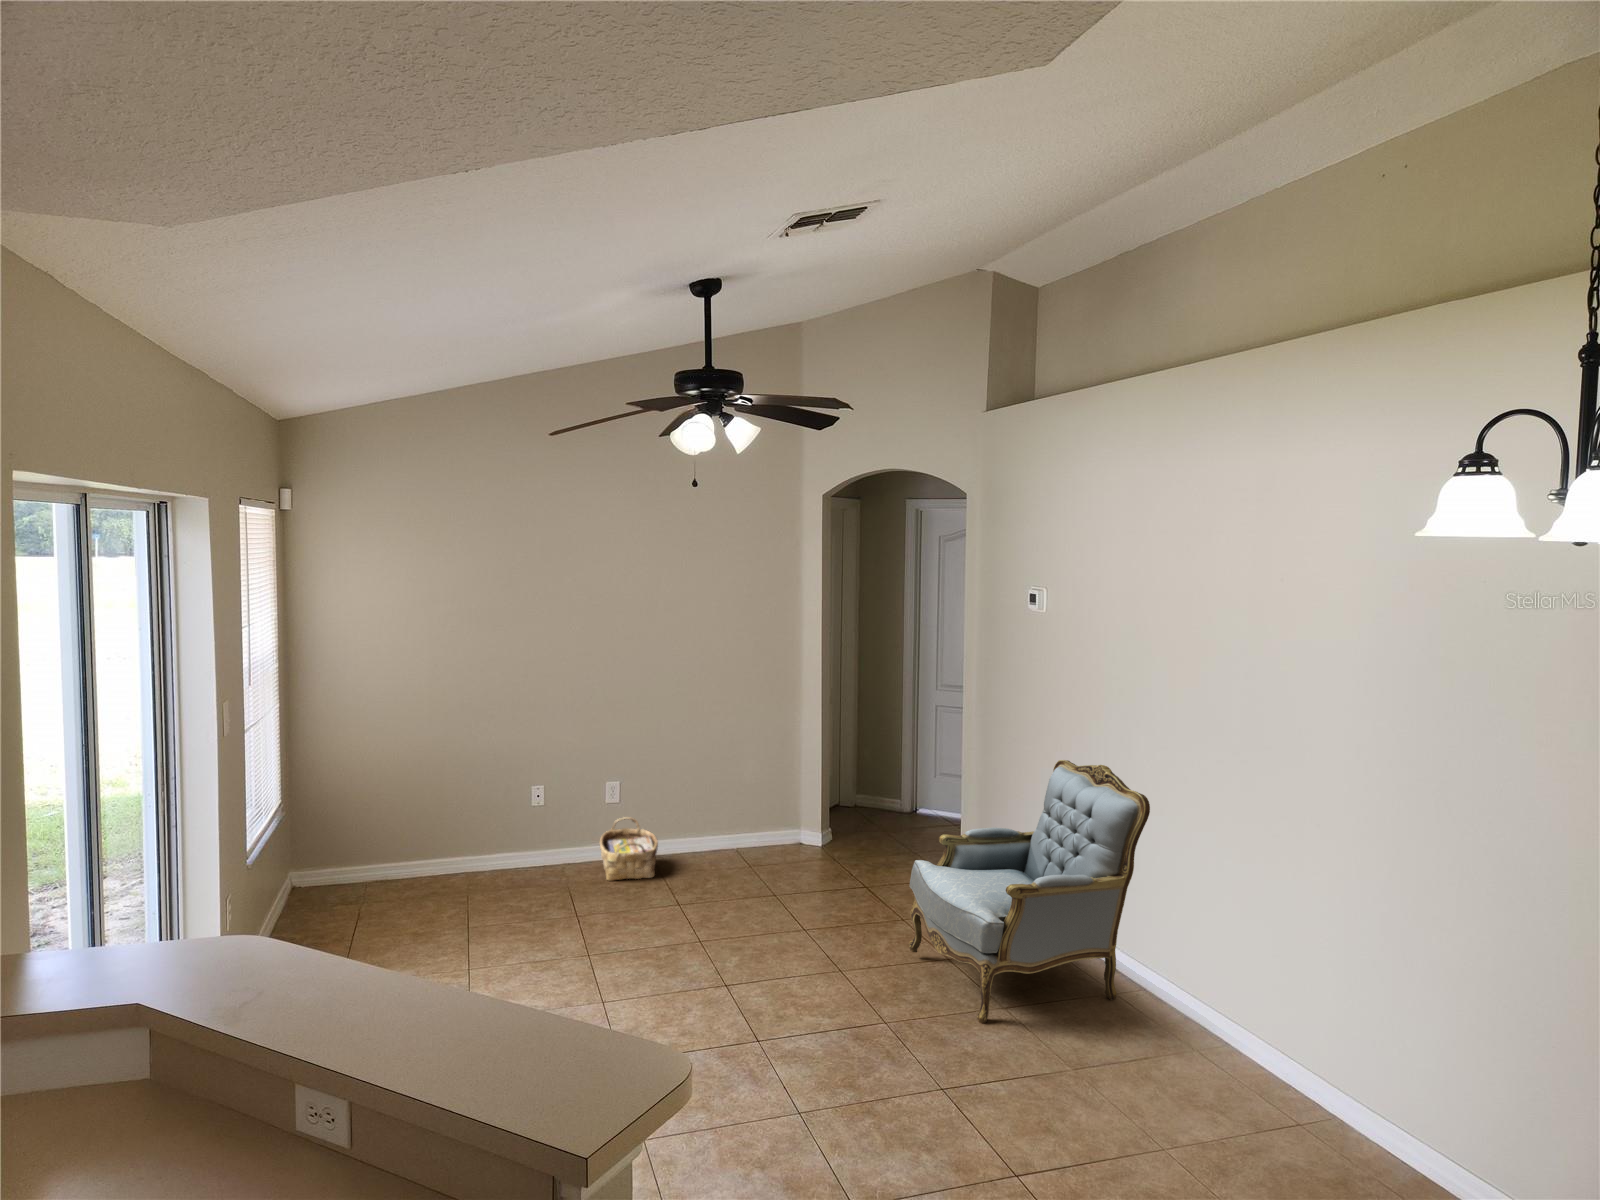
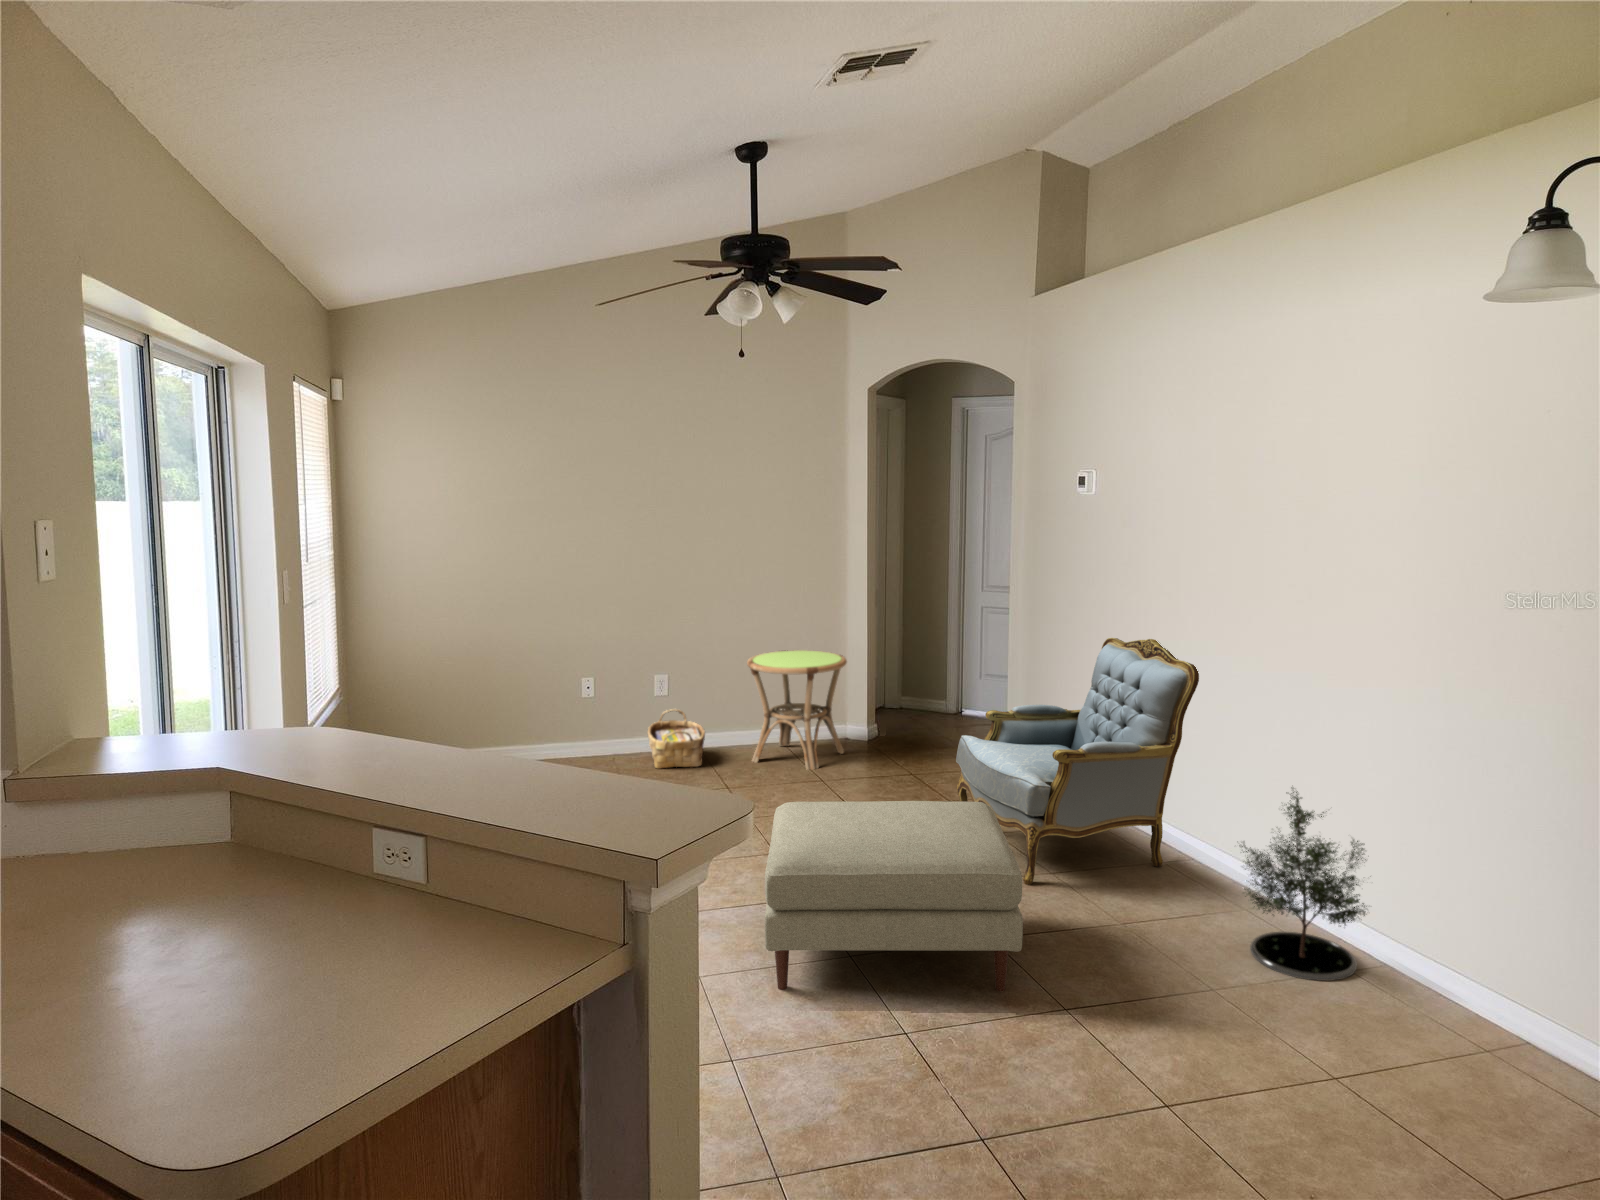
side table: none [701,756,801,881] -> present [747,650,847,770]
potted tree: none [1189,936,1327,1141] -> present [1239,787,1367,981]
ottoman: none [712,947,976,1163] -> present [765,801,1023,992]

